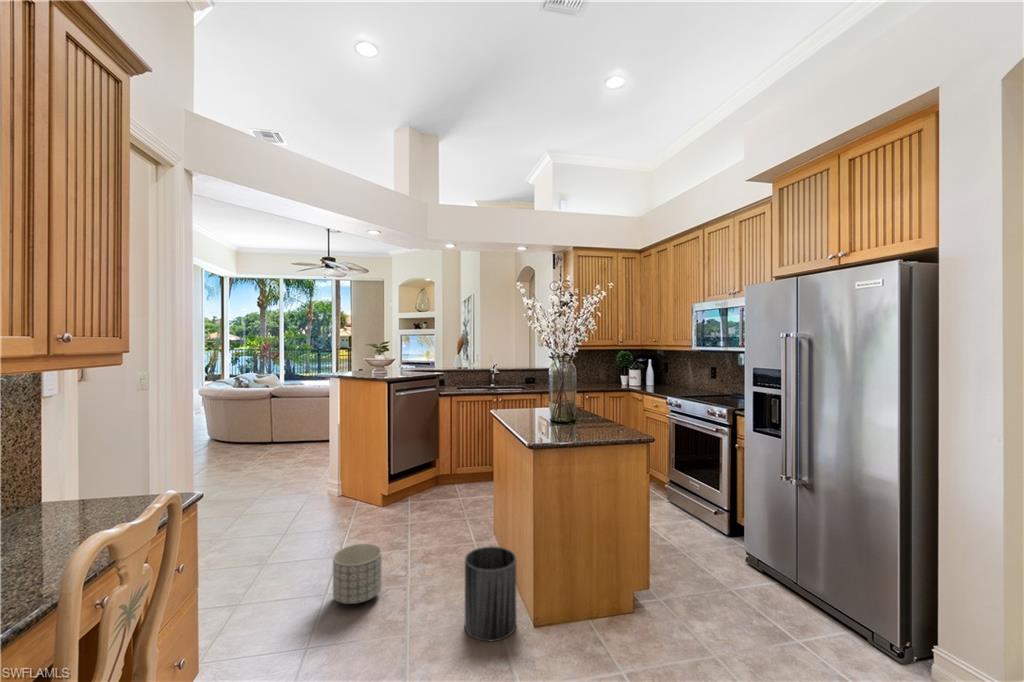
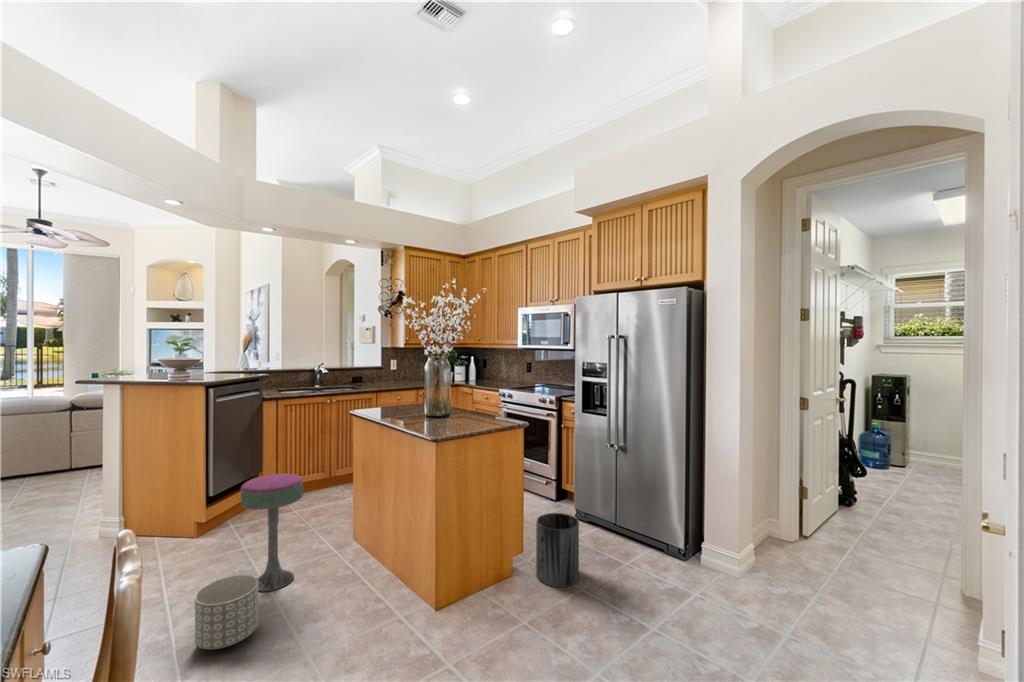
bar stool: none [387,461,438,565] -> present [241,474,303,591]
trash can: present [465,546,516,641] -> present [536,513,579,587]

